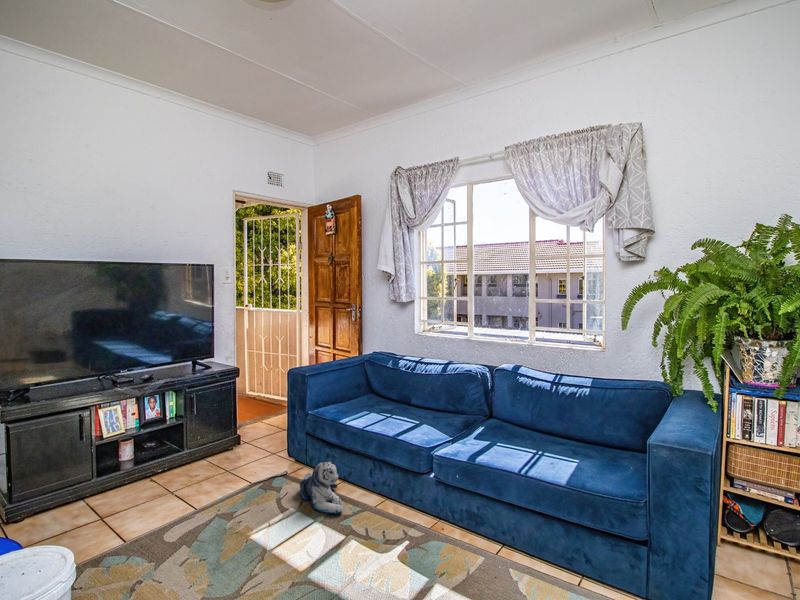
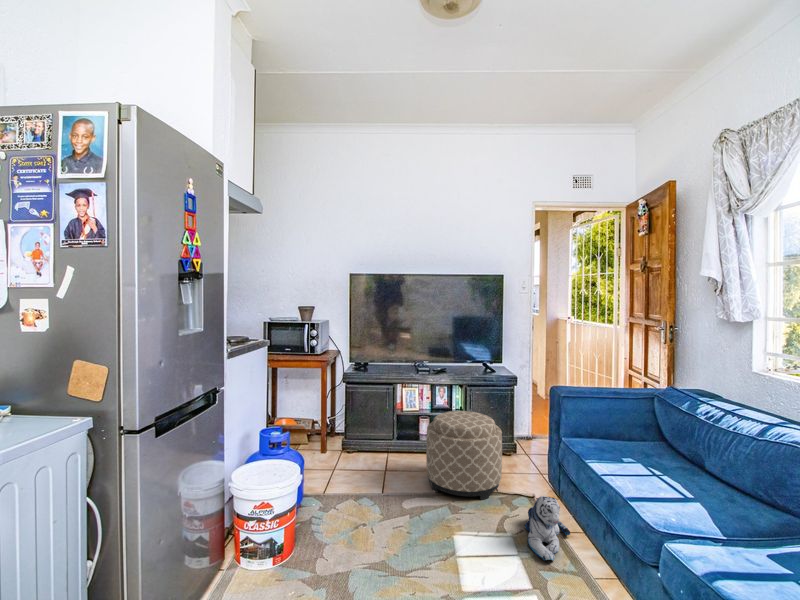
ottoman: none [167,412,256,511] -> present [426,411,502,500]

